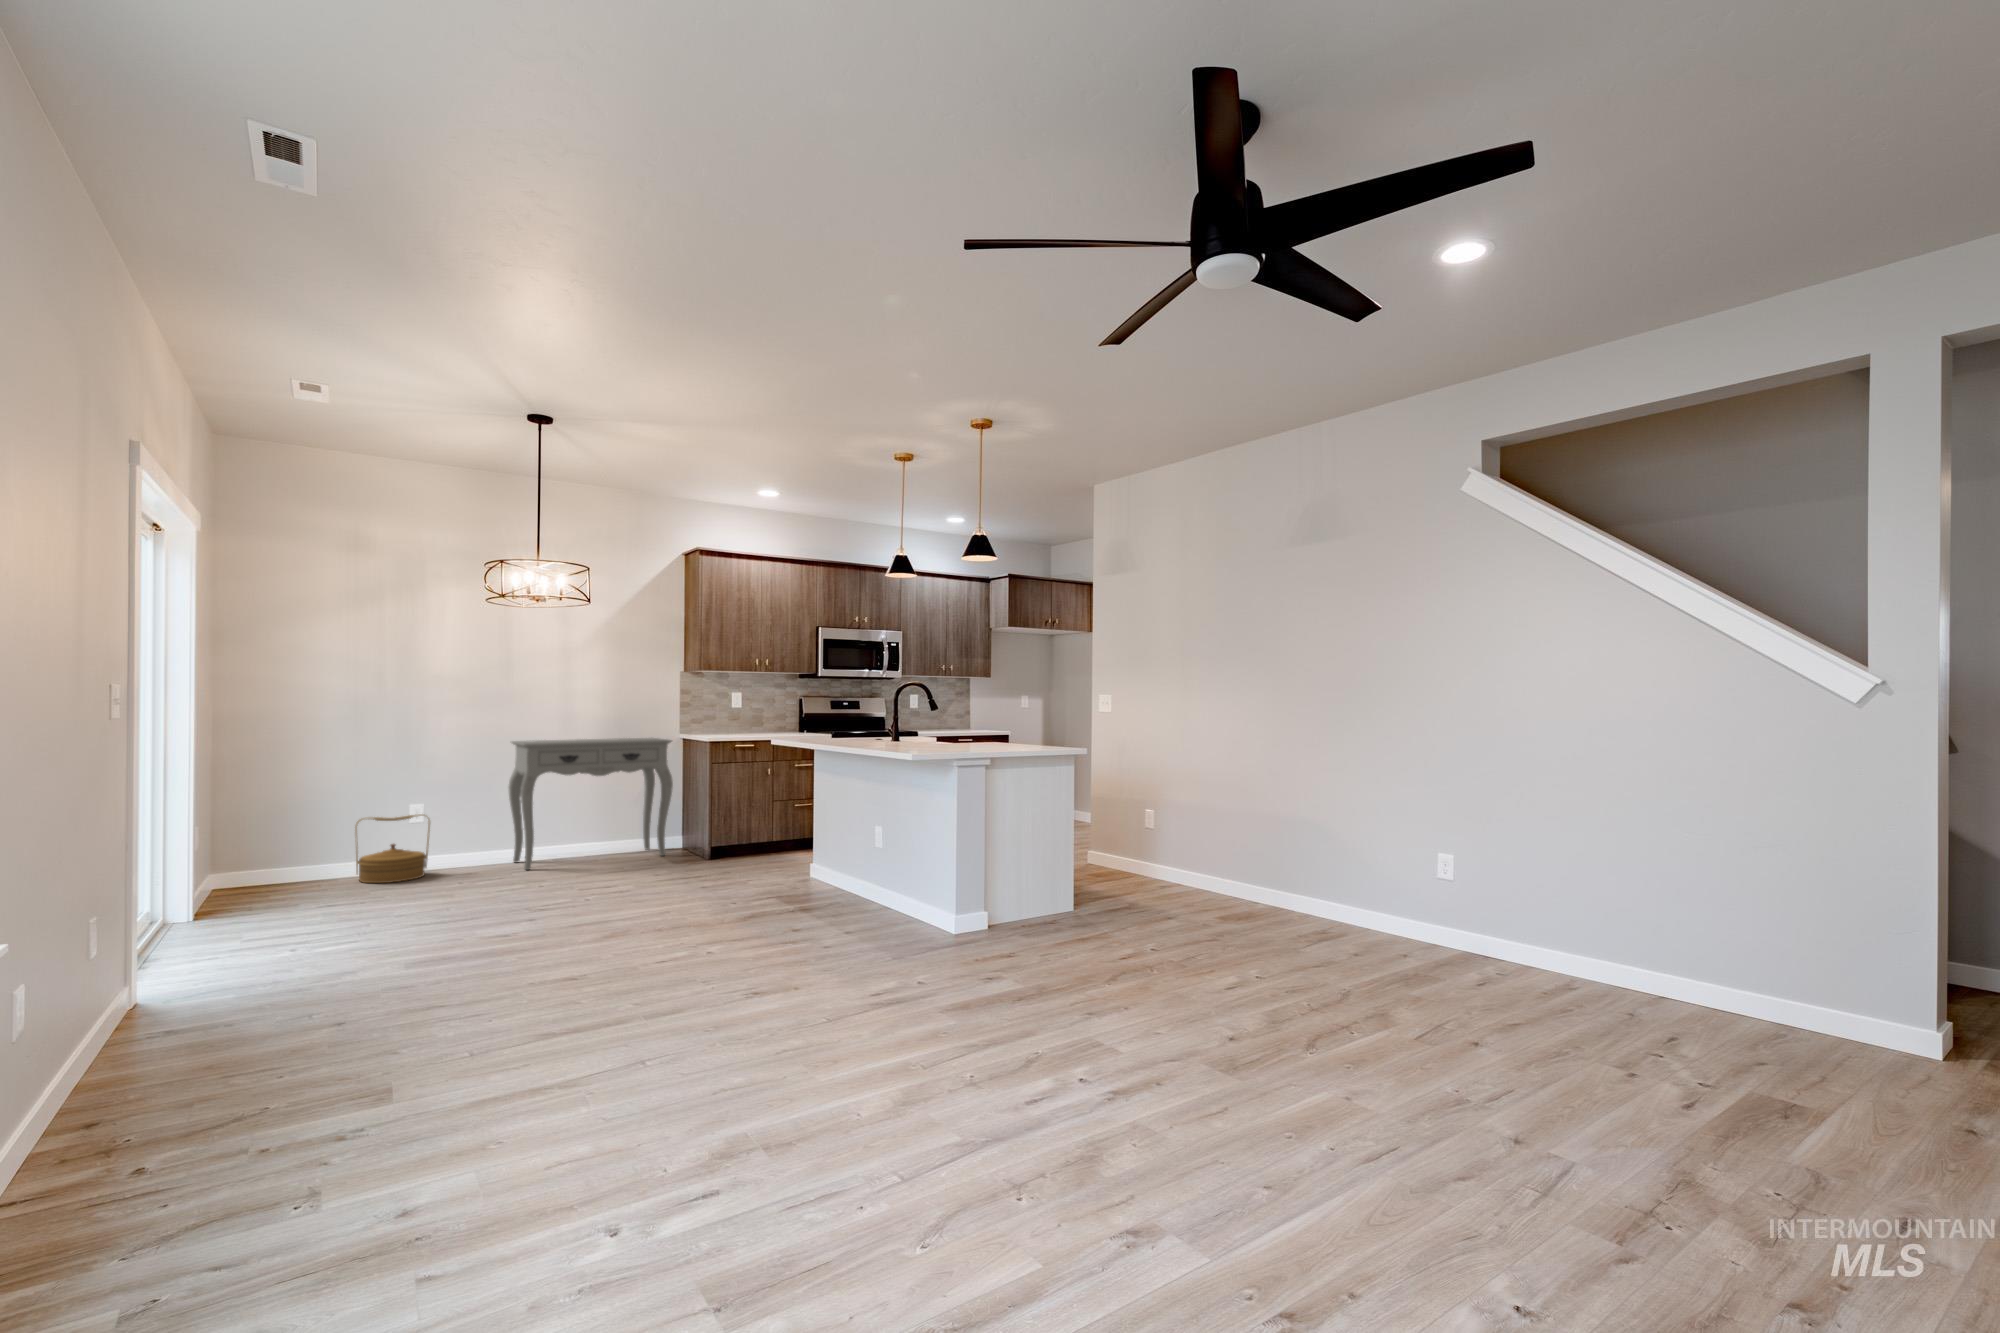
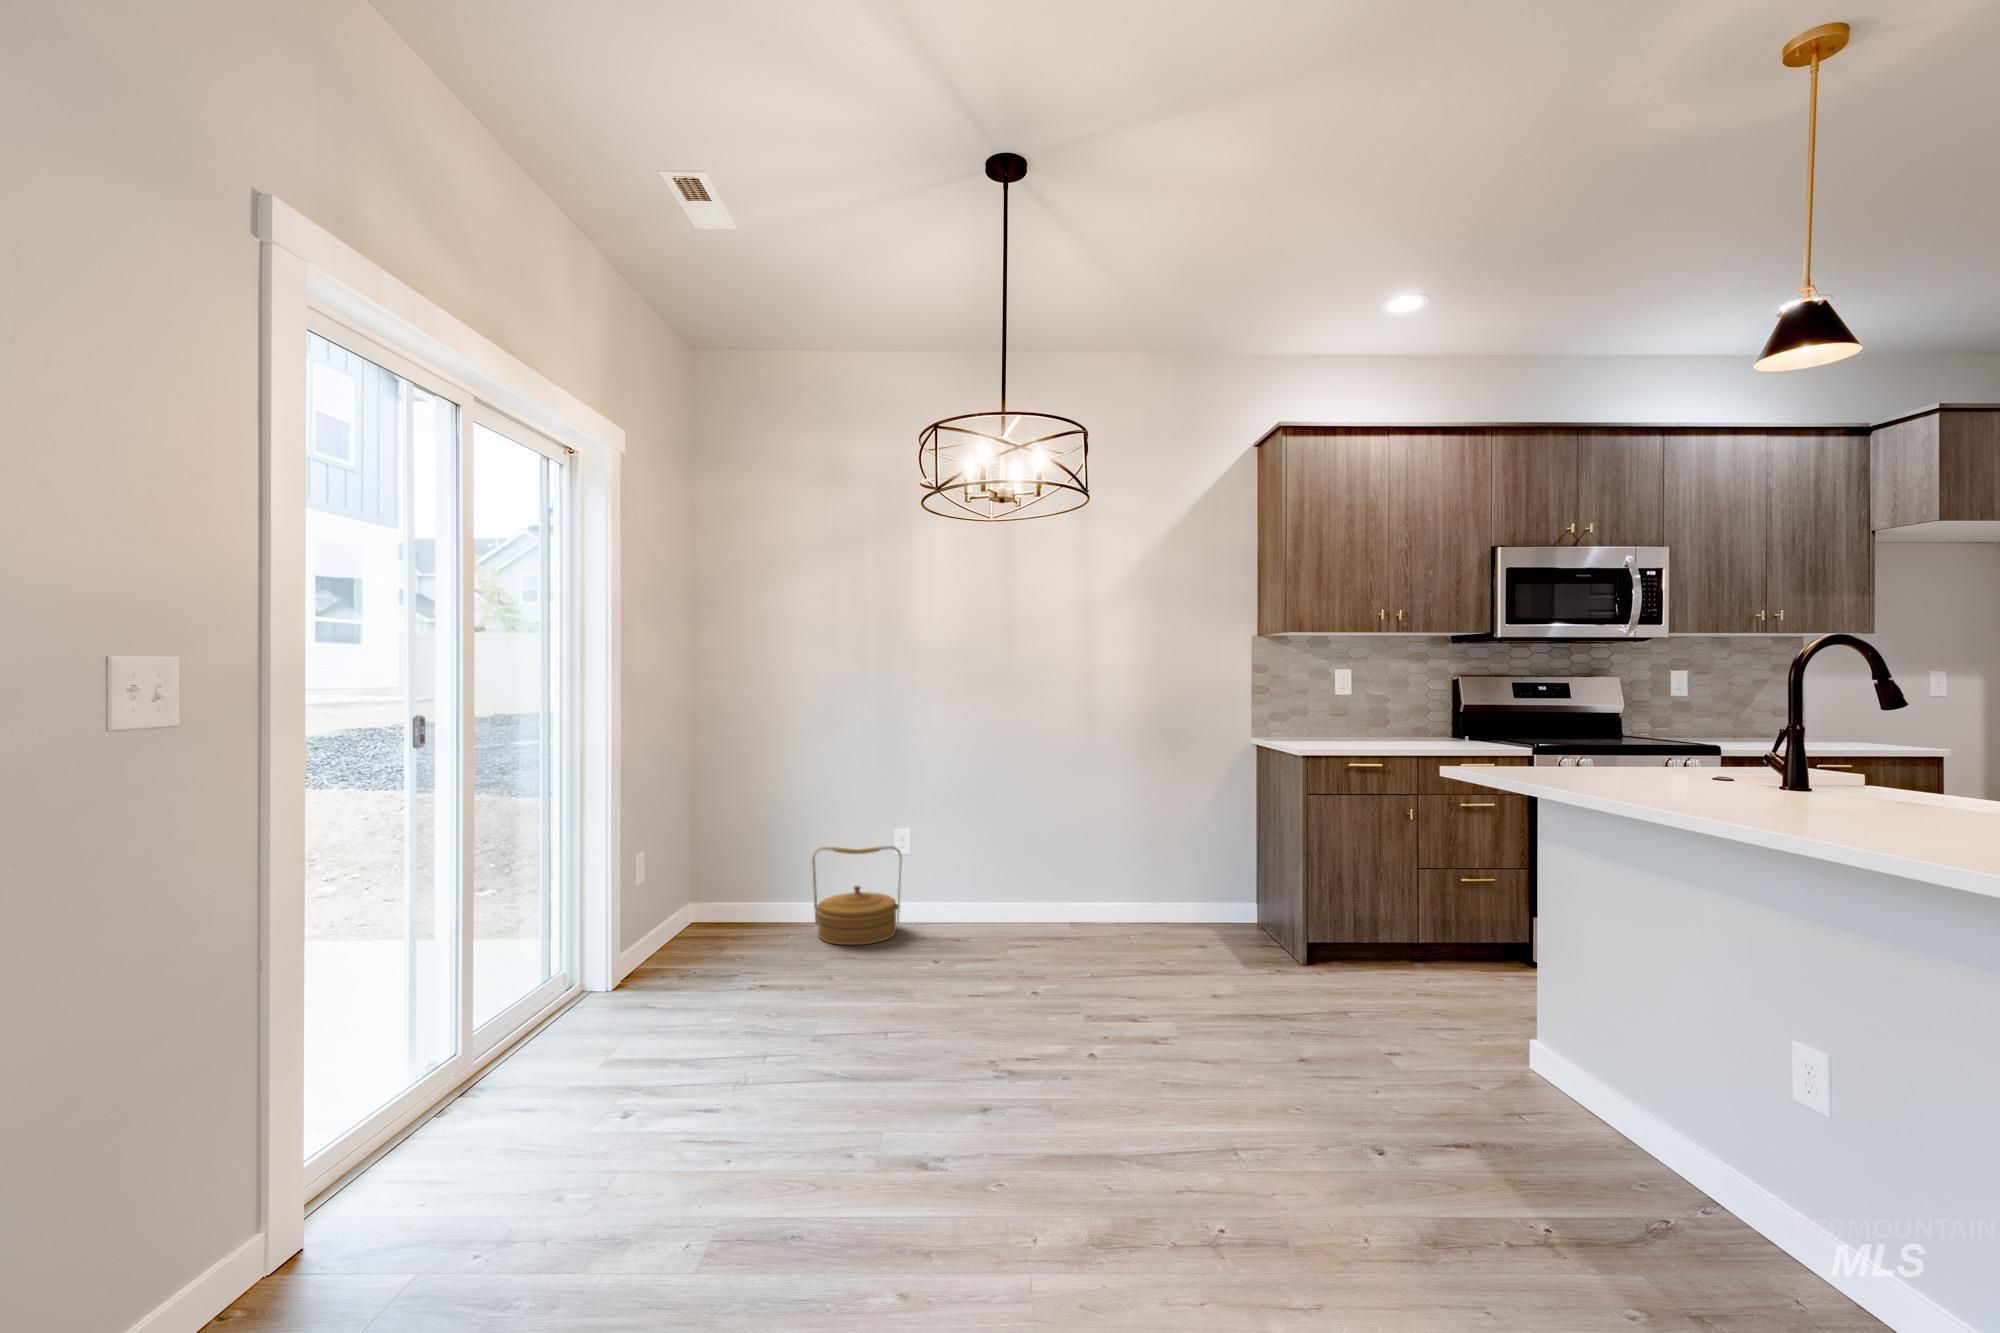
console table: present [509,738,673,870] -> none [1005,741,1241,946]

